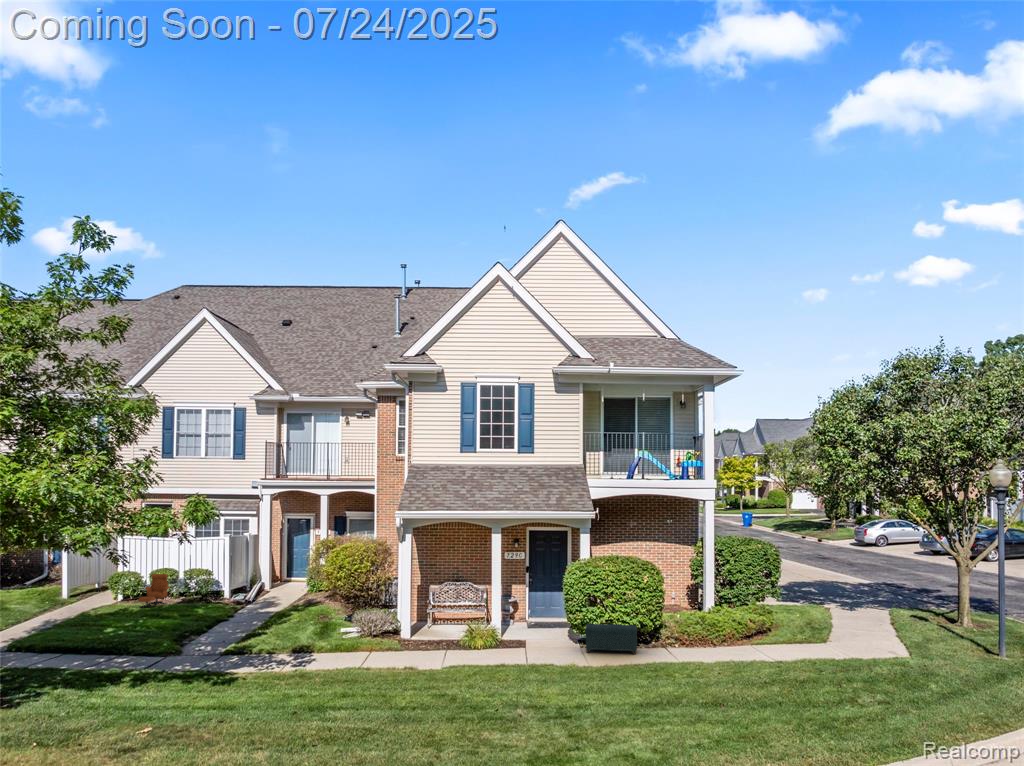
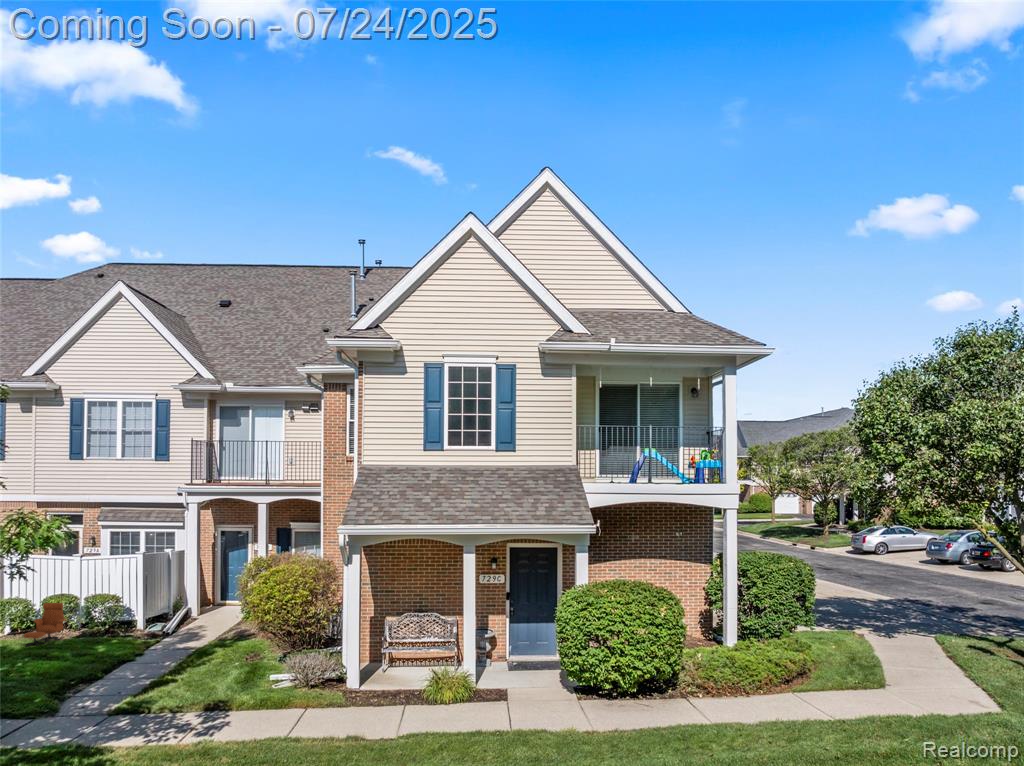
bench: present [585,624,637,654] -> none [585,670,652,711]

